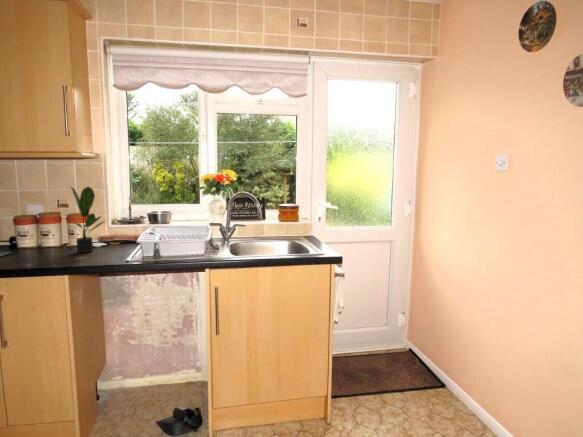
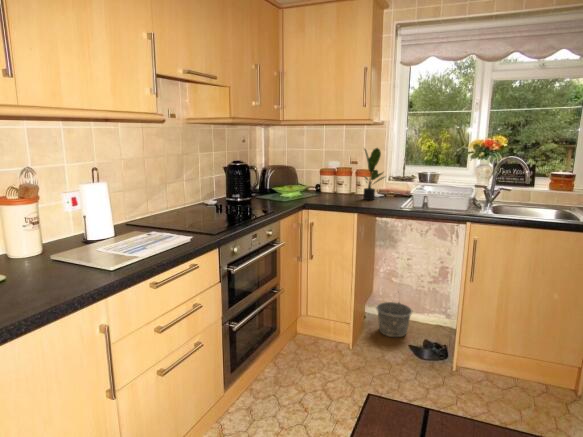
bucket: none [111,357,157,417] -> present [376,302,412,337]

